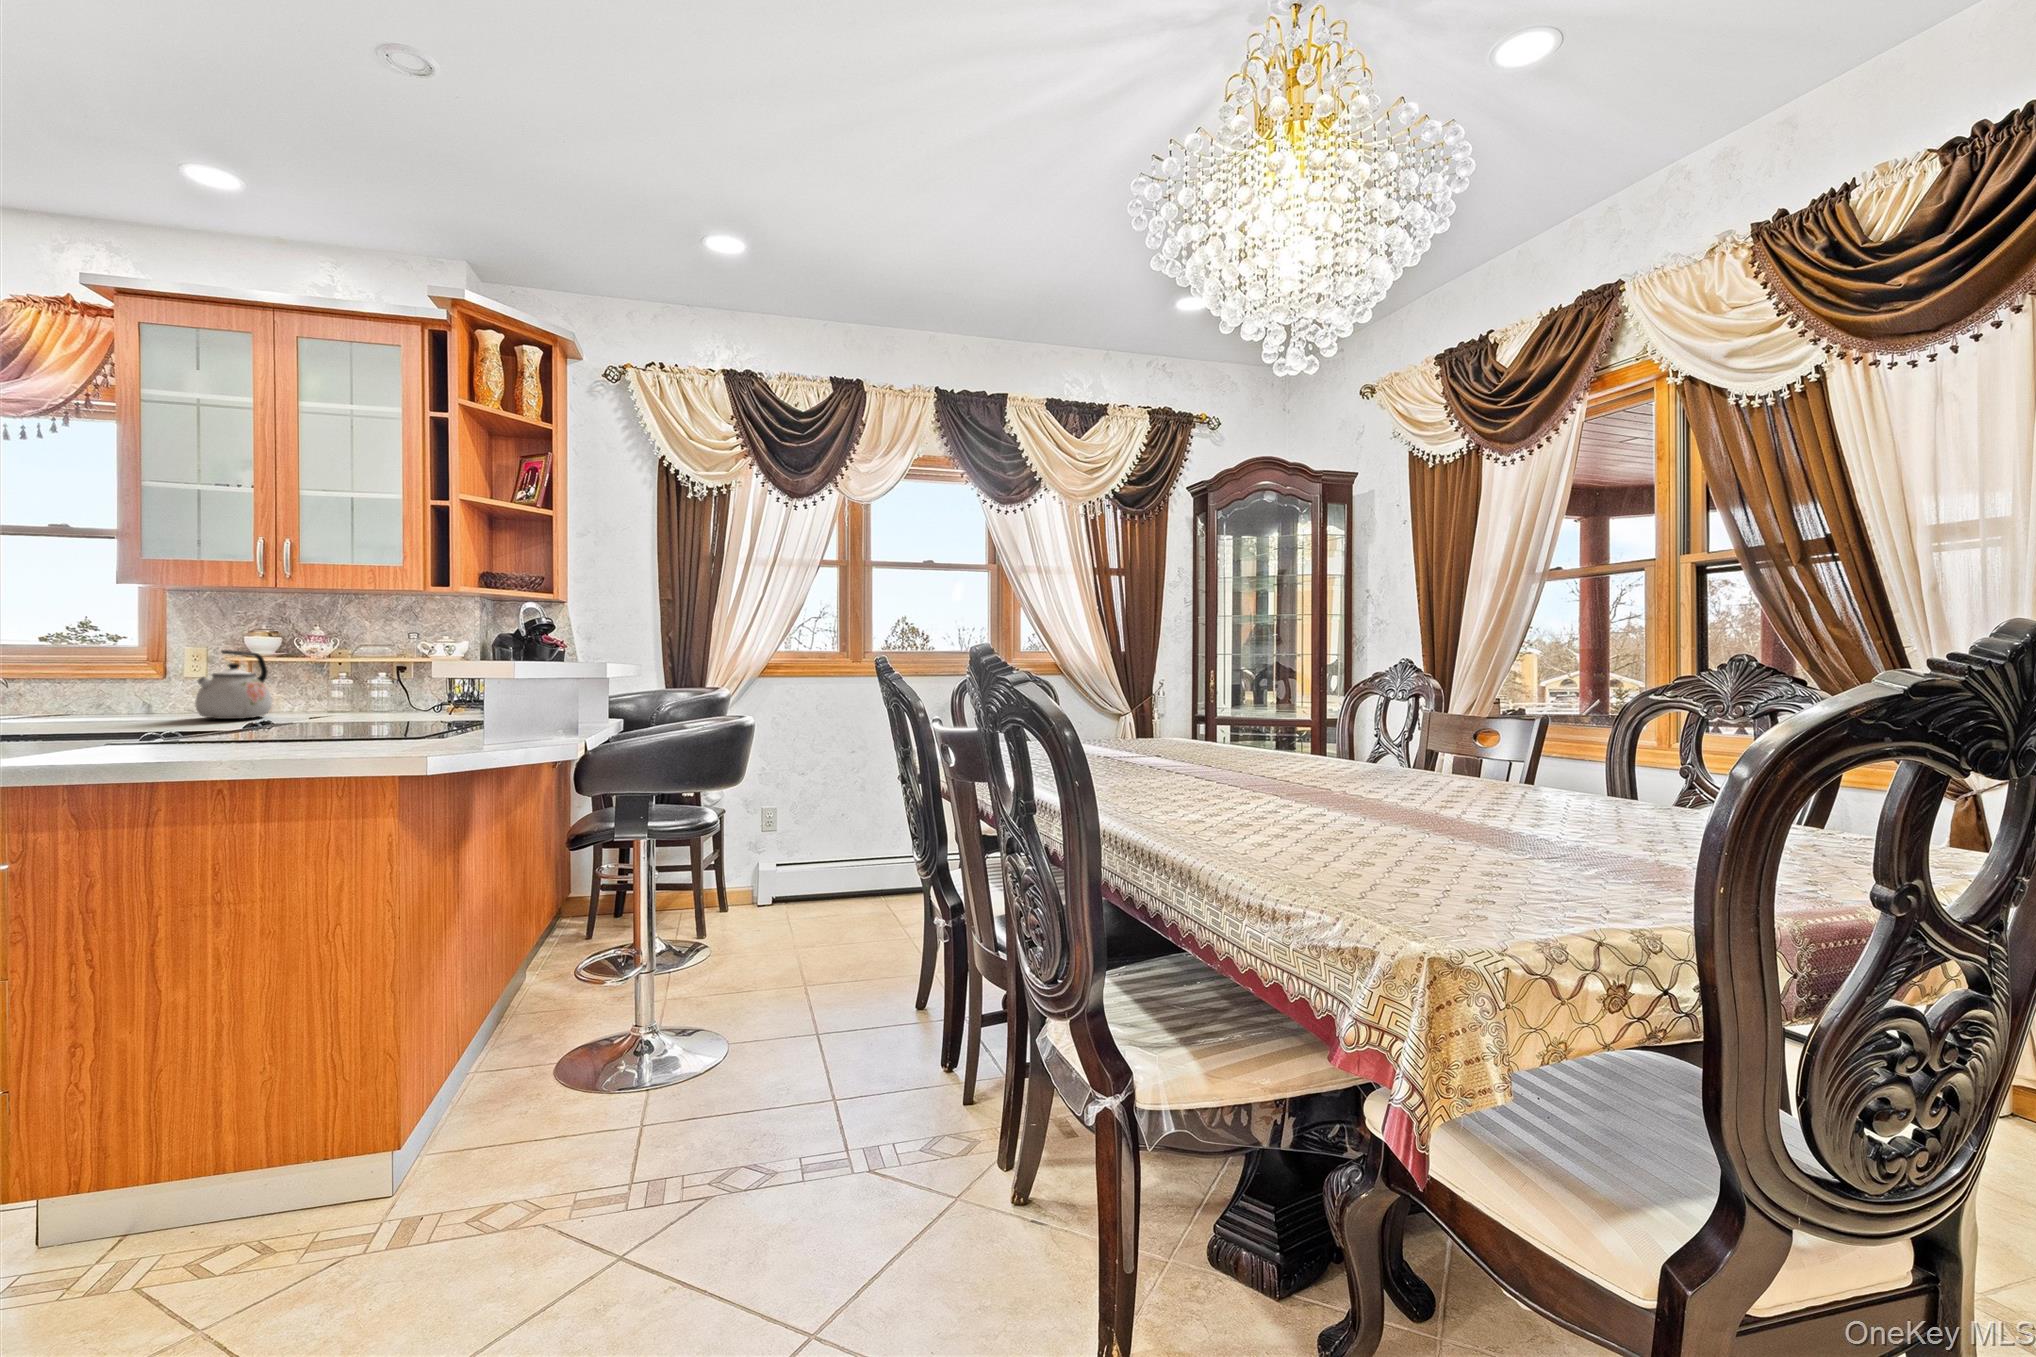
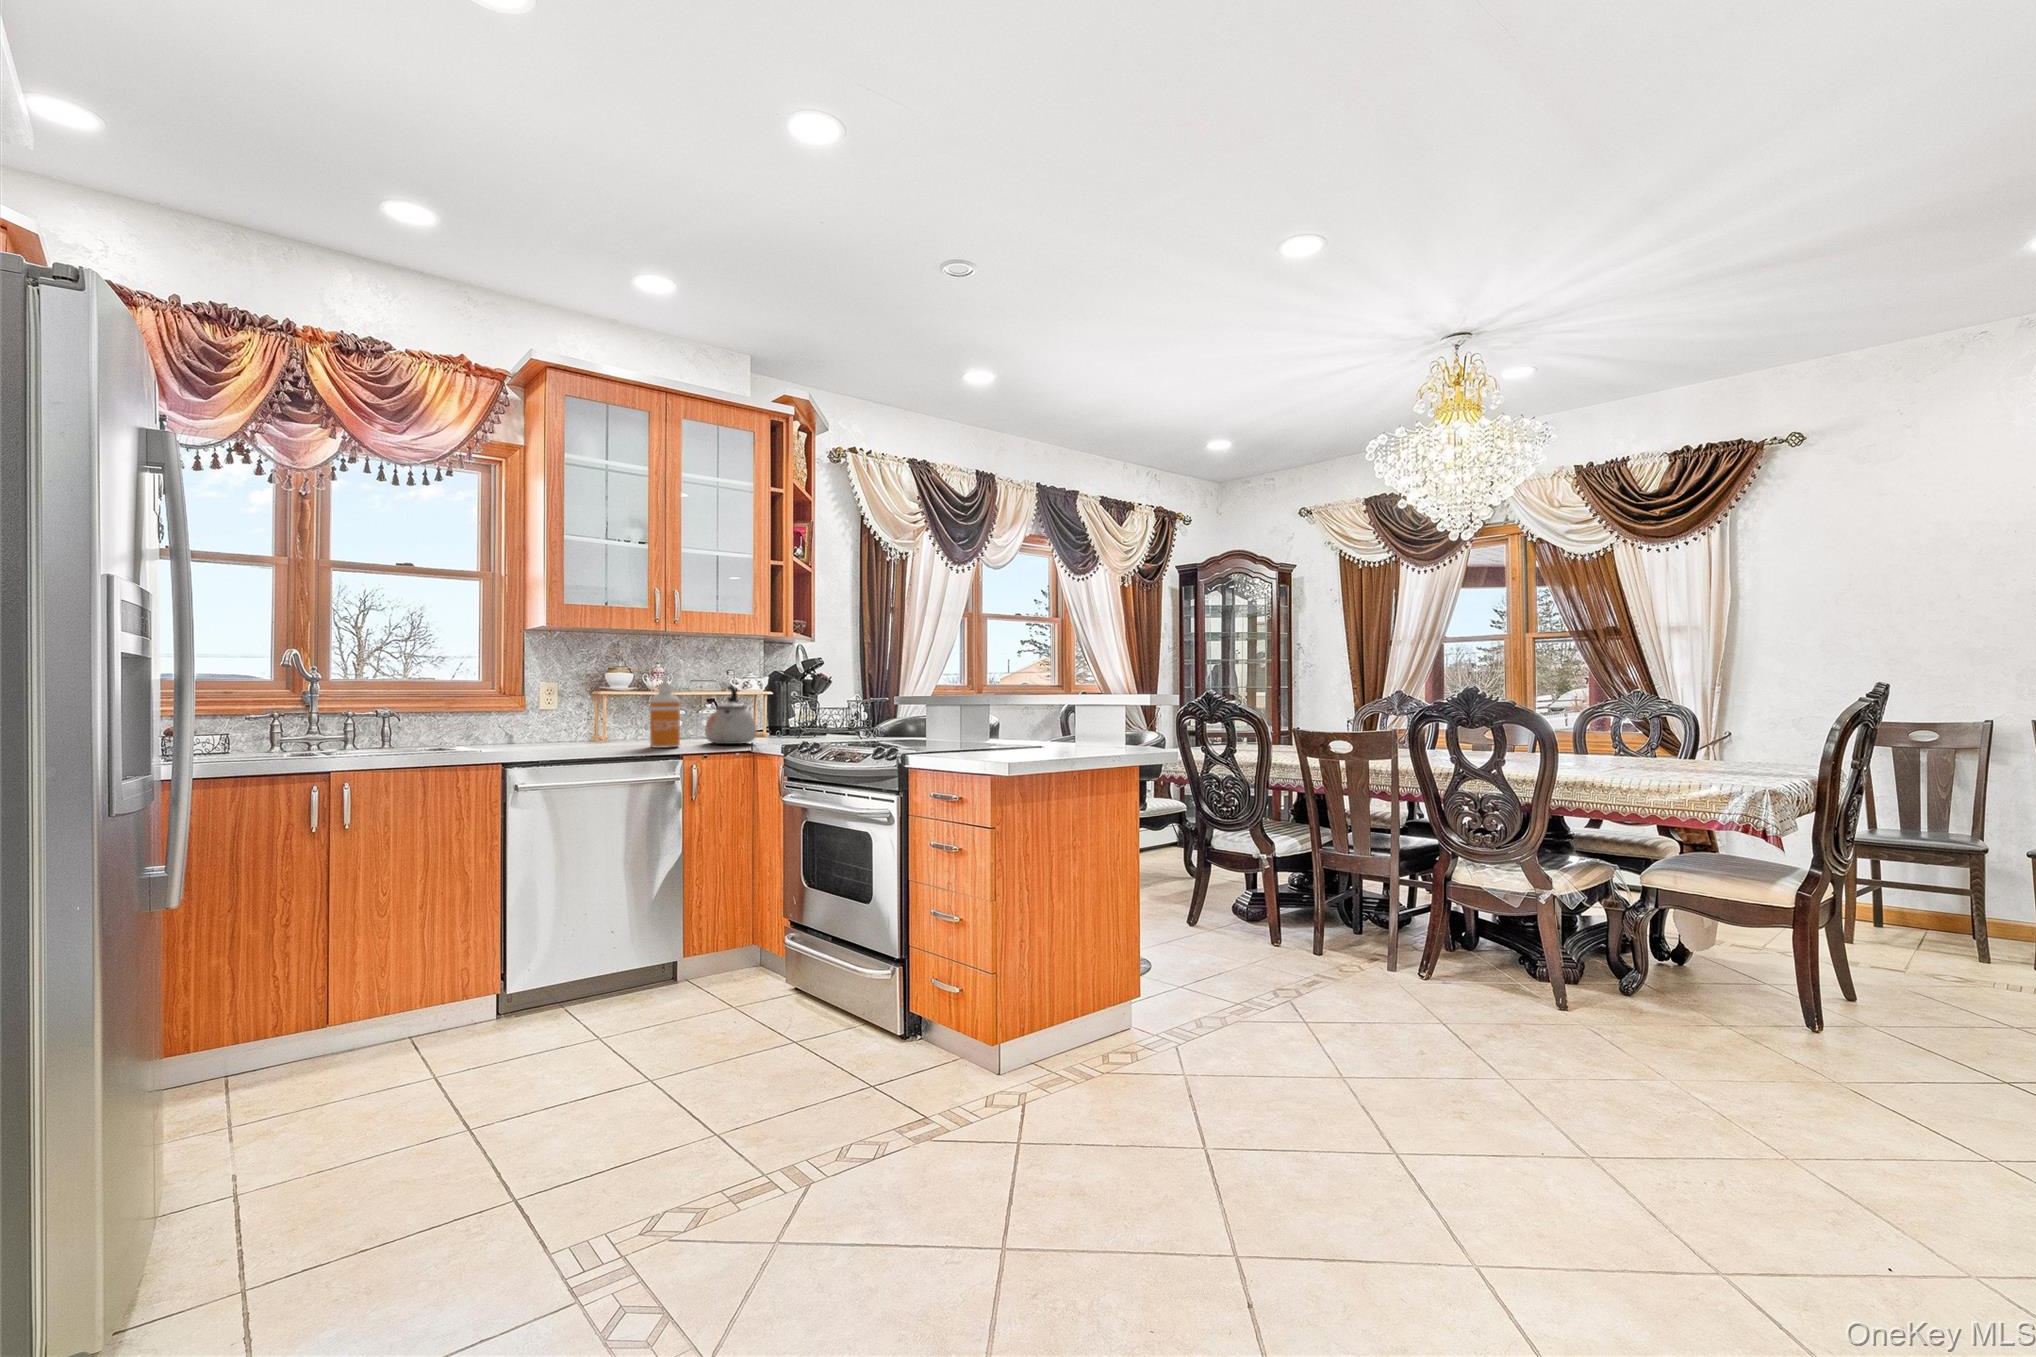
soap dispenser: none [109,640,153,721] -> present [650,678,680,748]

